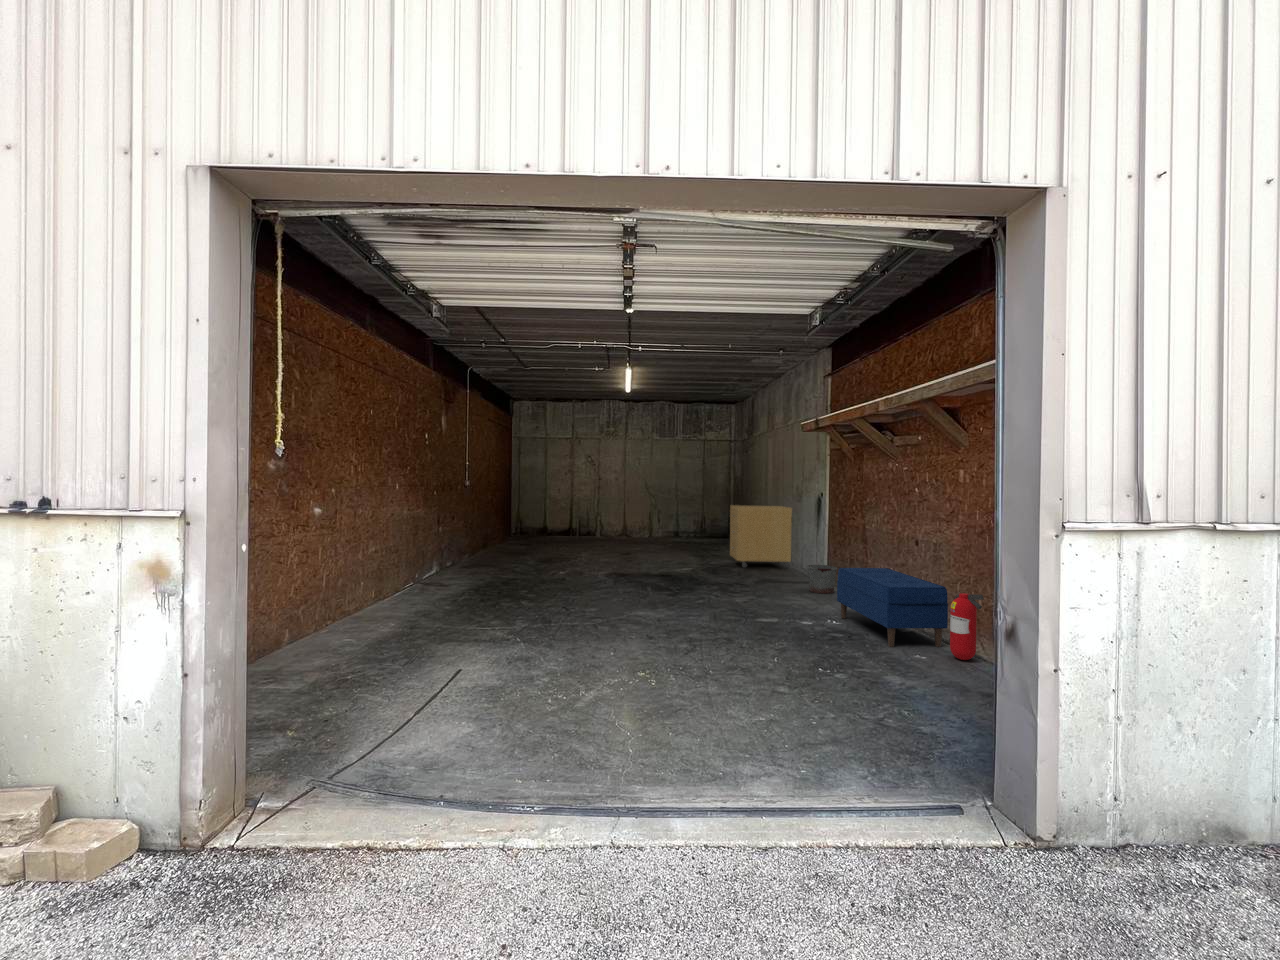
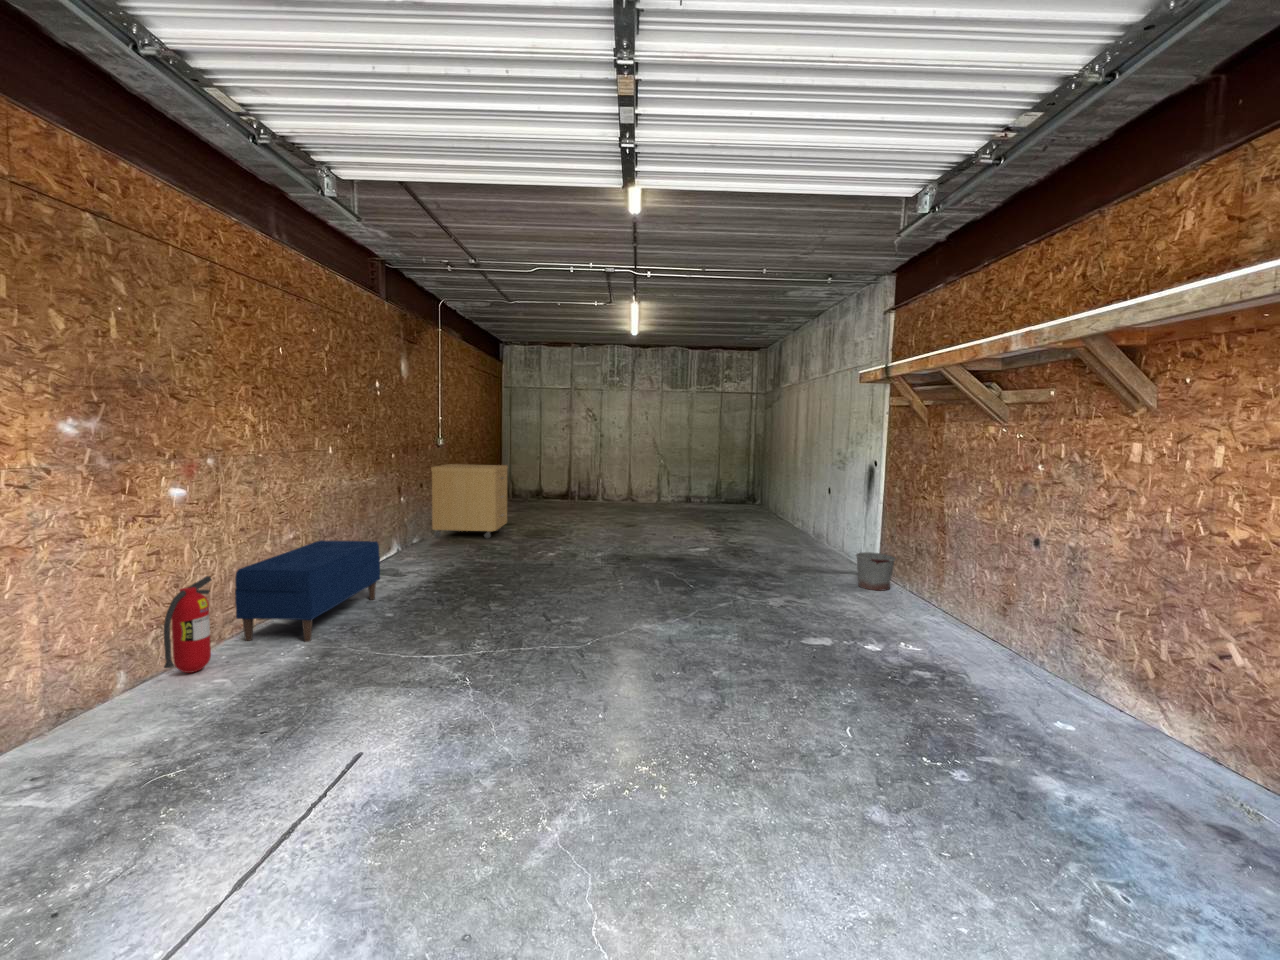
storage cabinet: present [730,505,792,568] -> present [431,464,508,539]
bench: present [837,568,948,647] -> present [235,540,380,642]
fire extinguisher: present [949,593,984,660] -> present [164,576,212,673]

